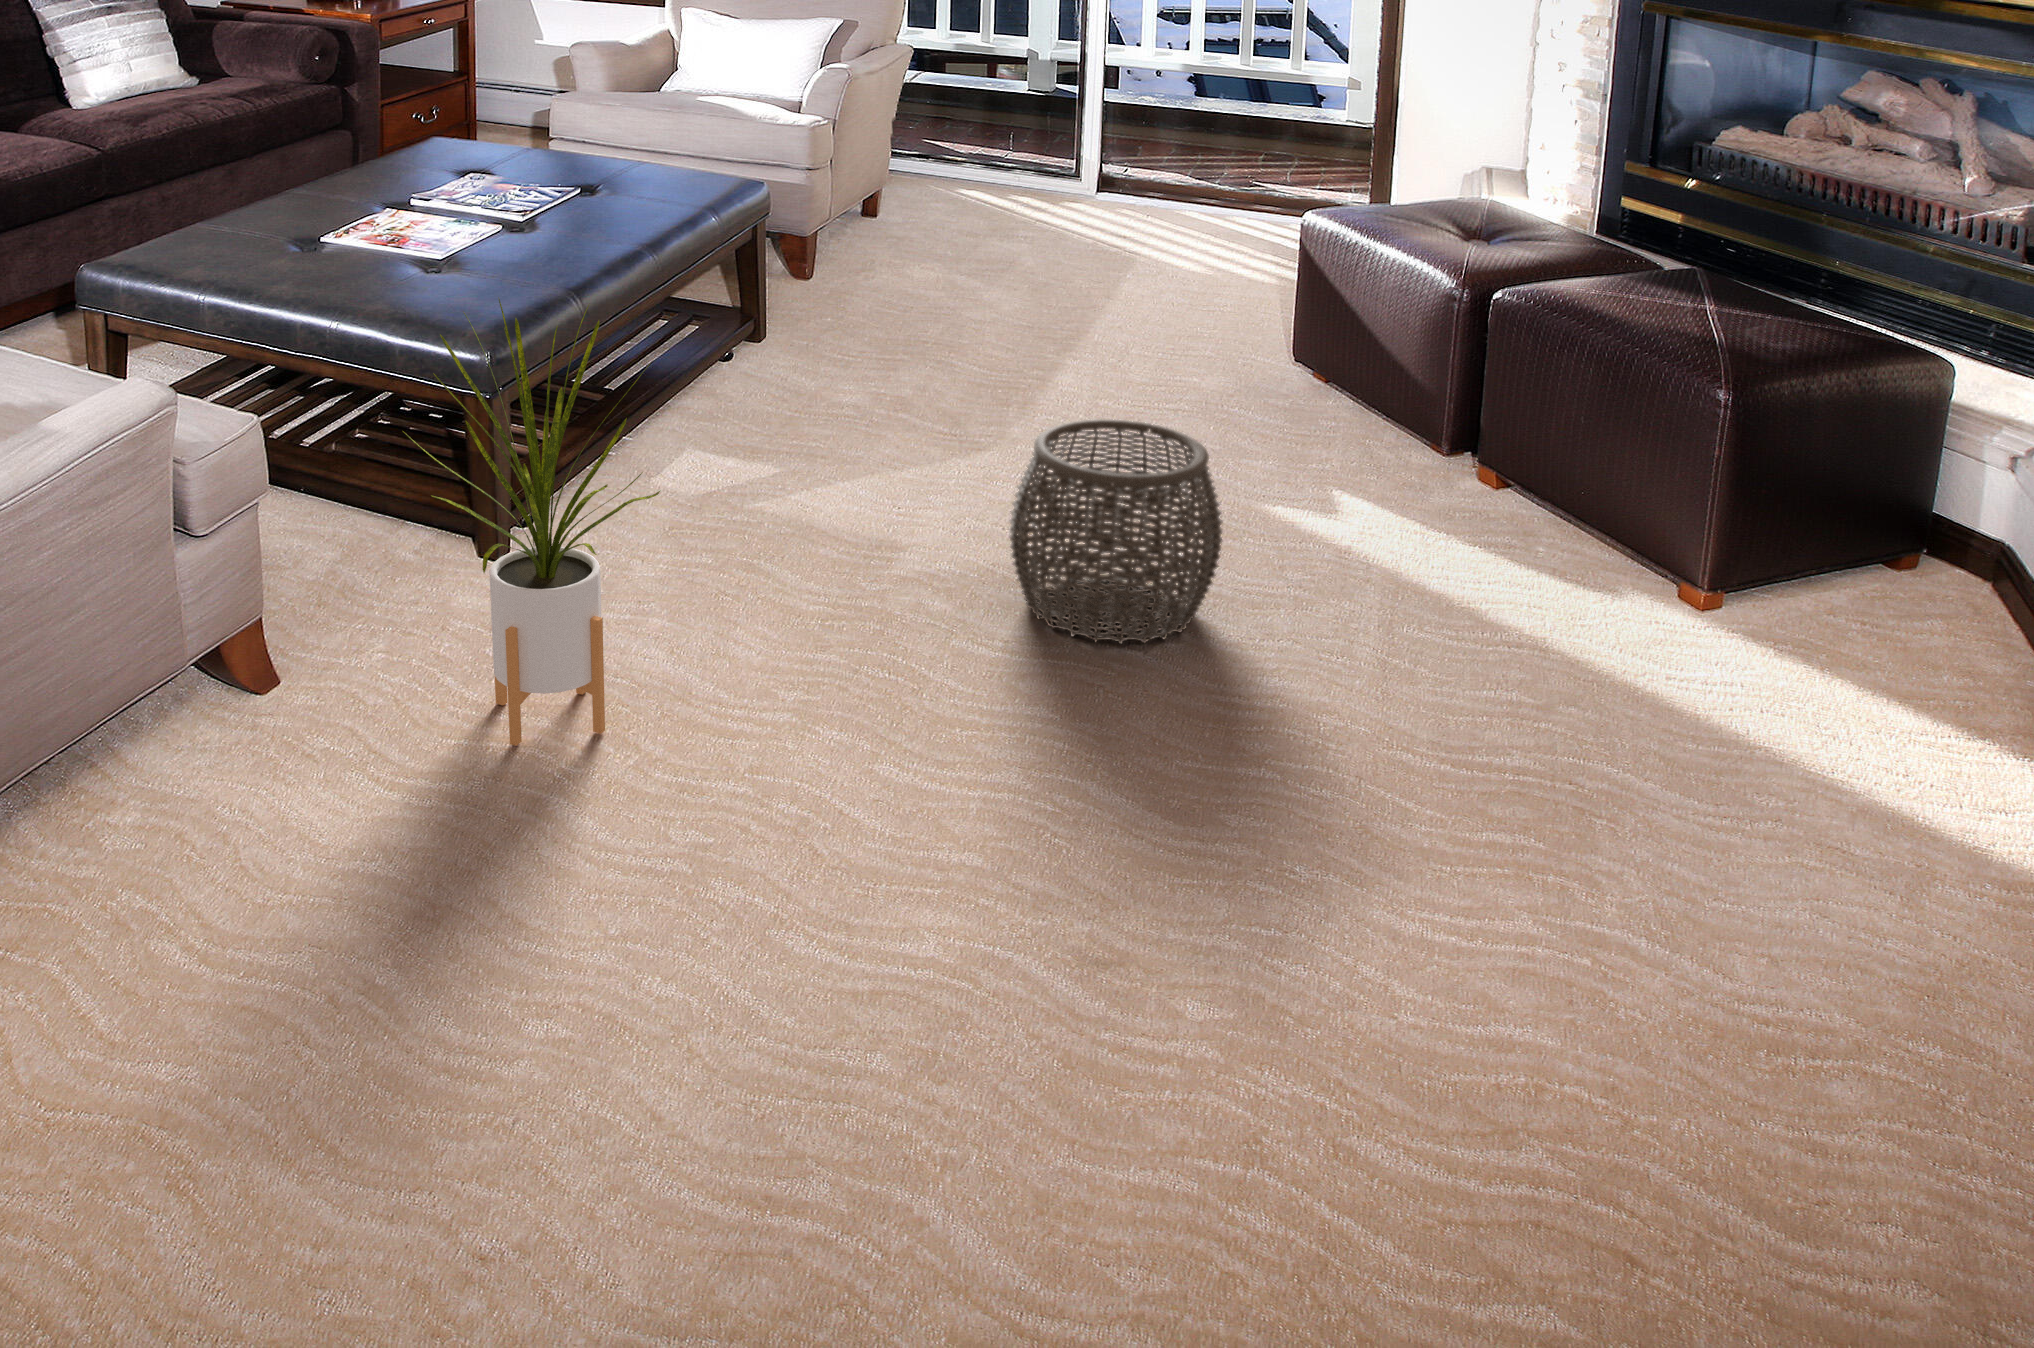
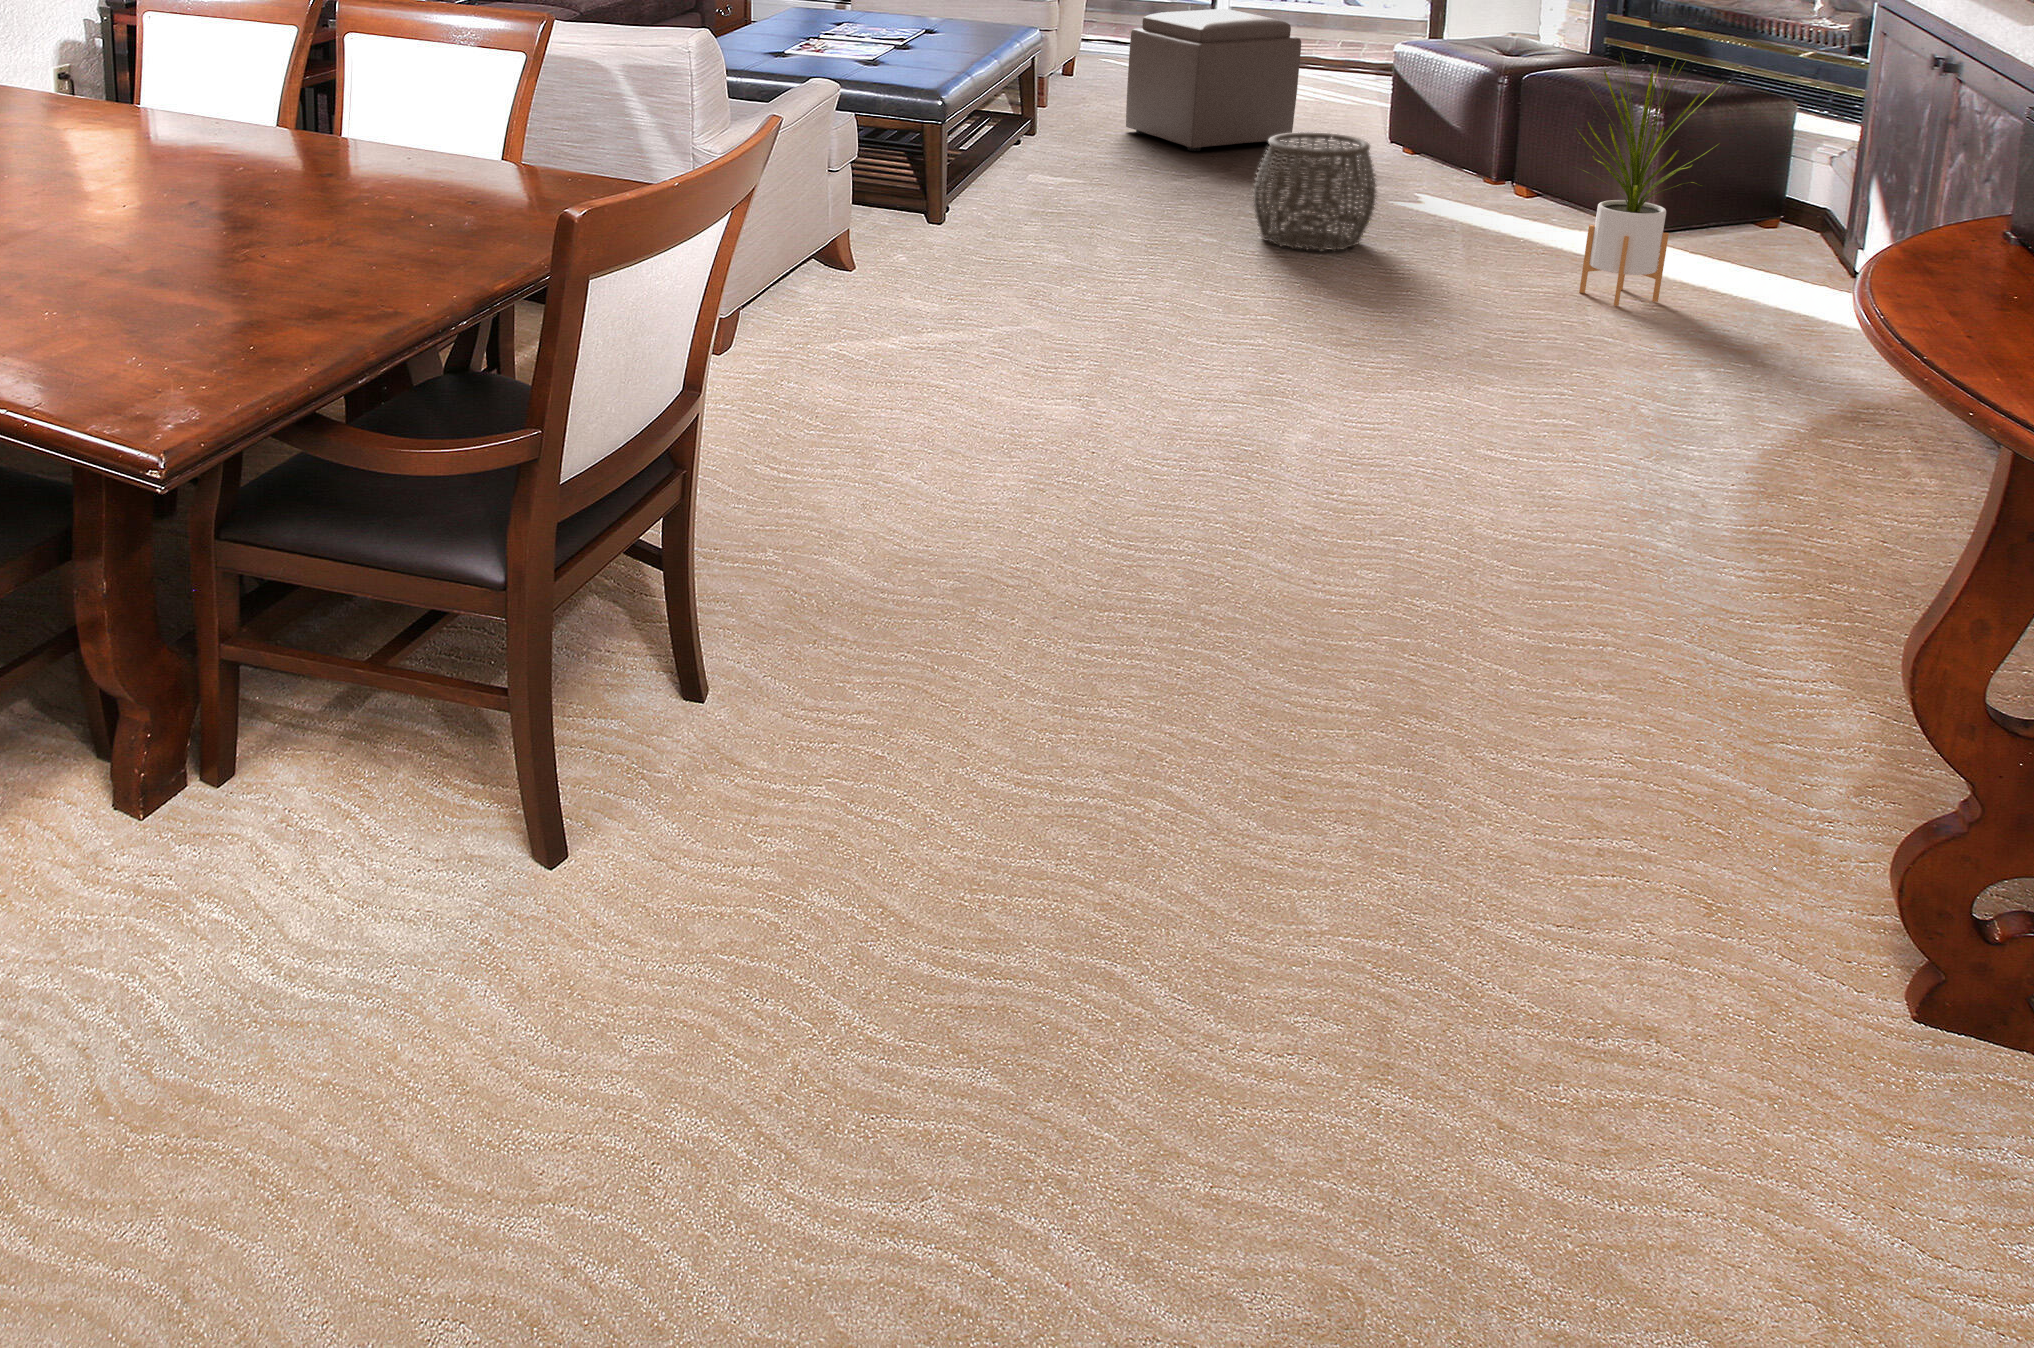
ottoman: none [907,151,1157,374] -> present [1126,9,1301,151]
house plant: present [404,299,660,746] -> present [1577,54,1722,306]

